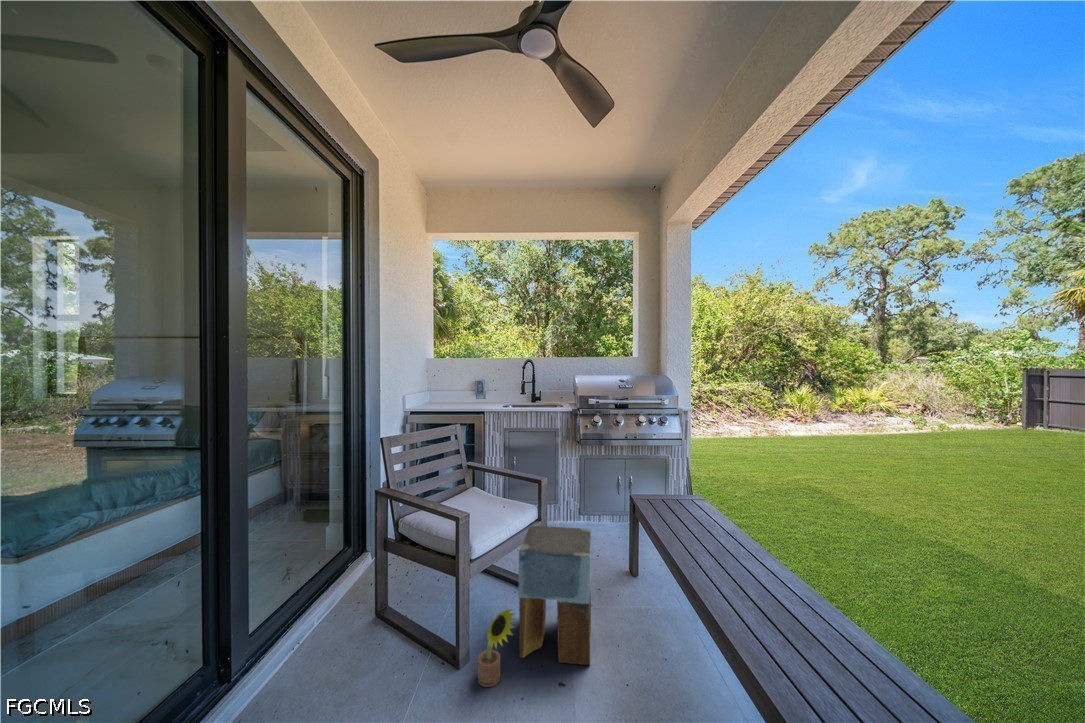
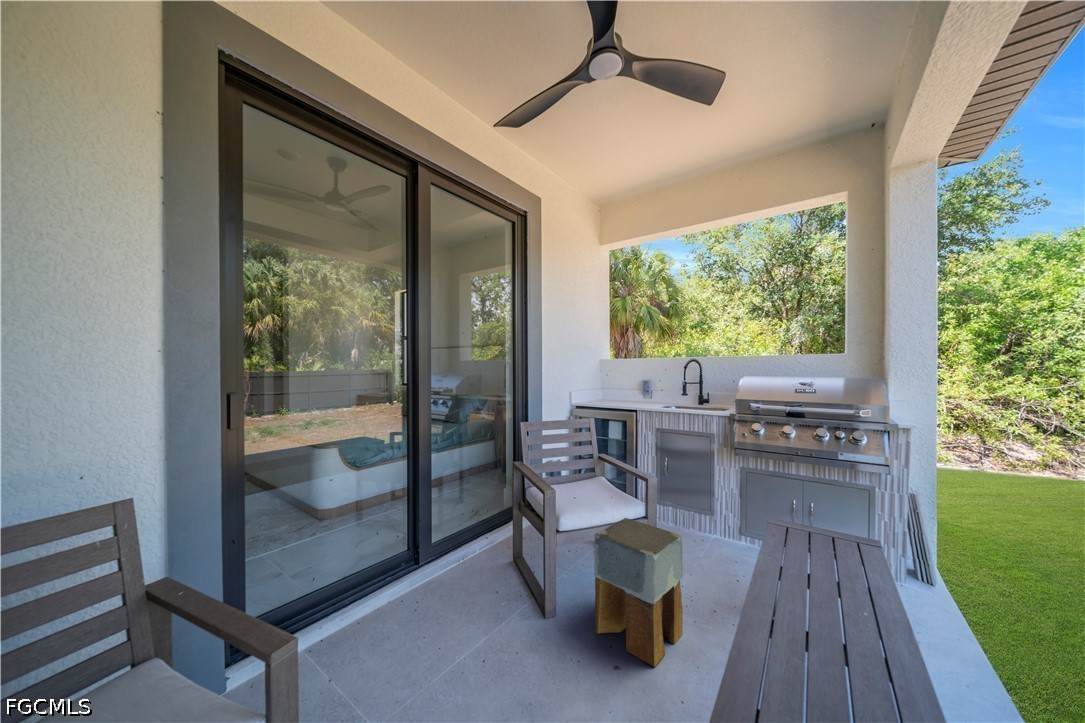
decorative plant: present [478,609,516,687] -> none [550,578,583,642]

